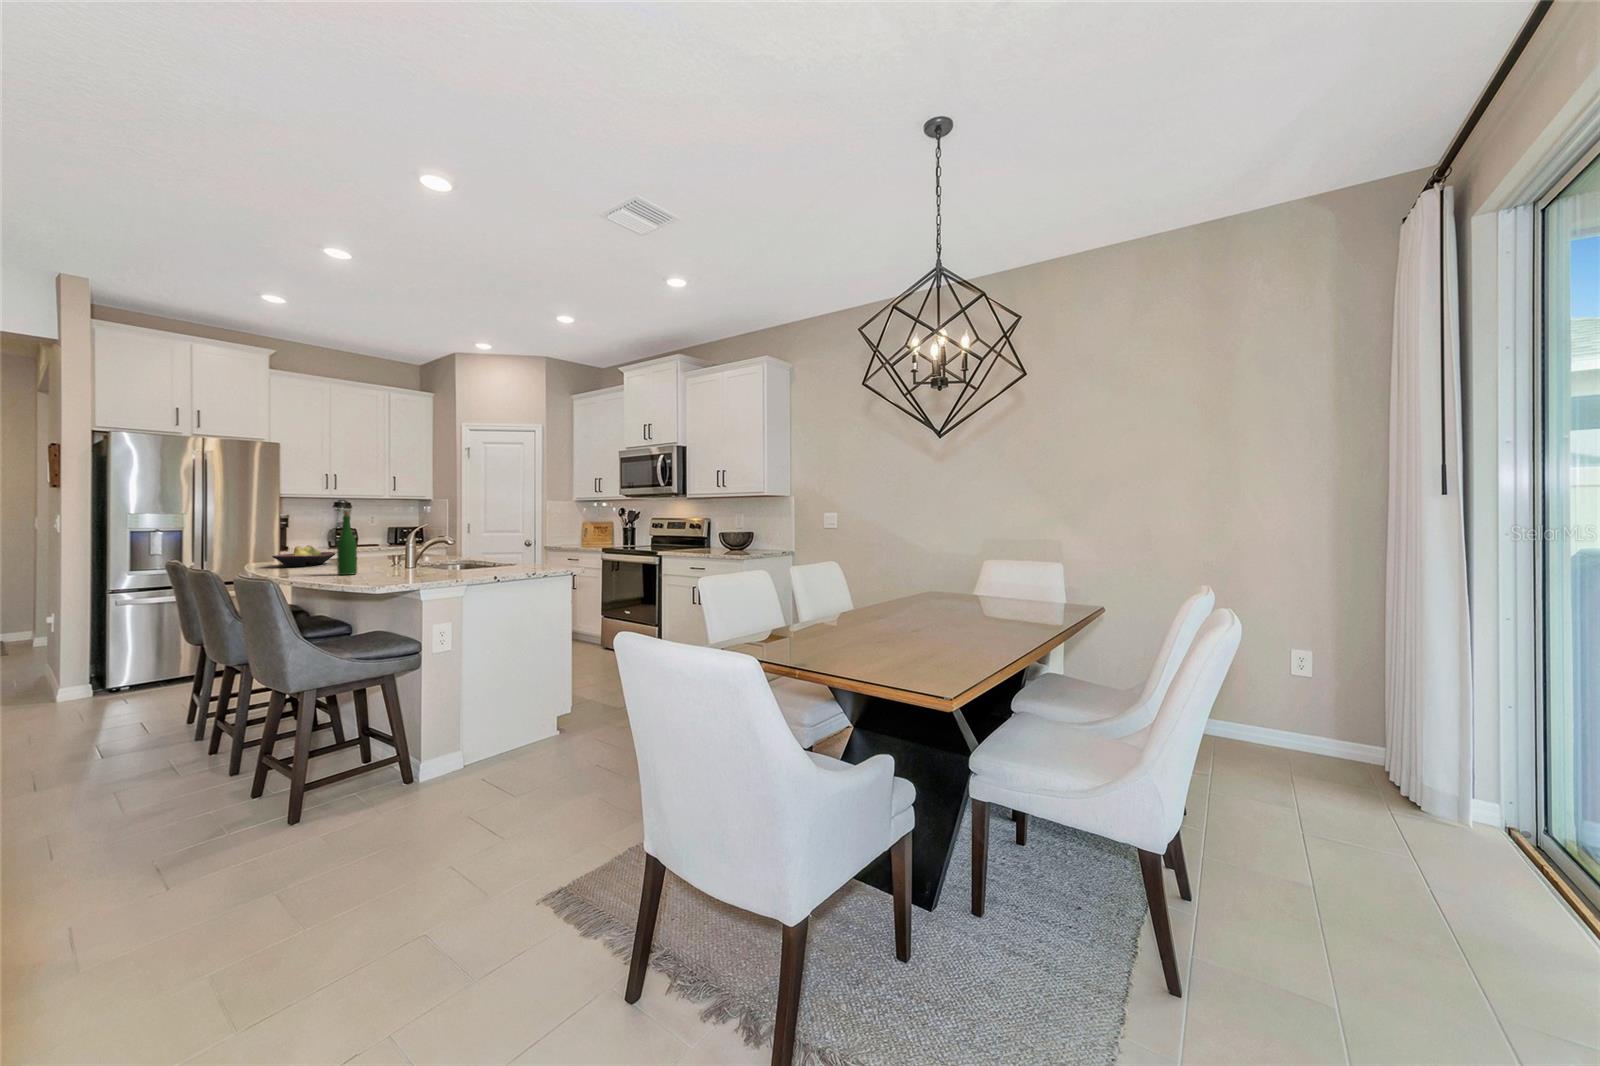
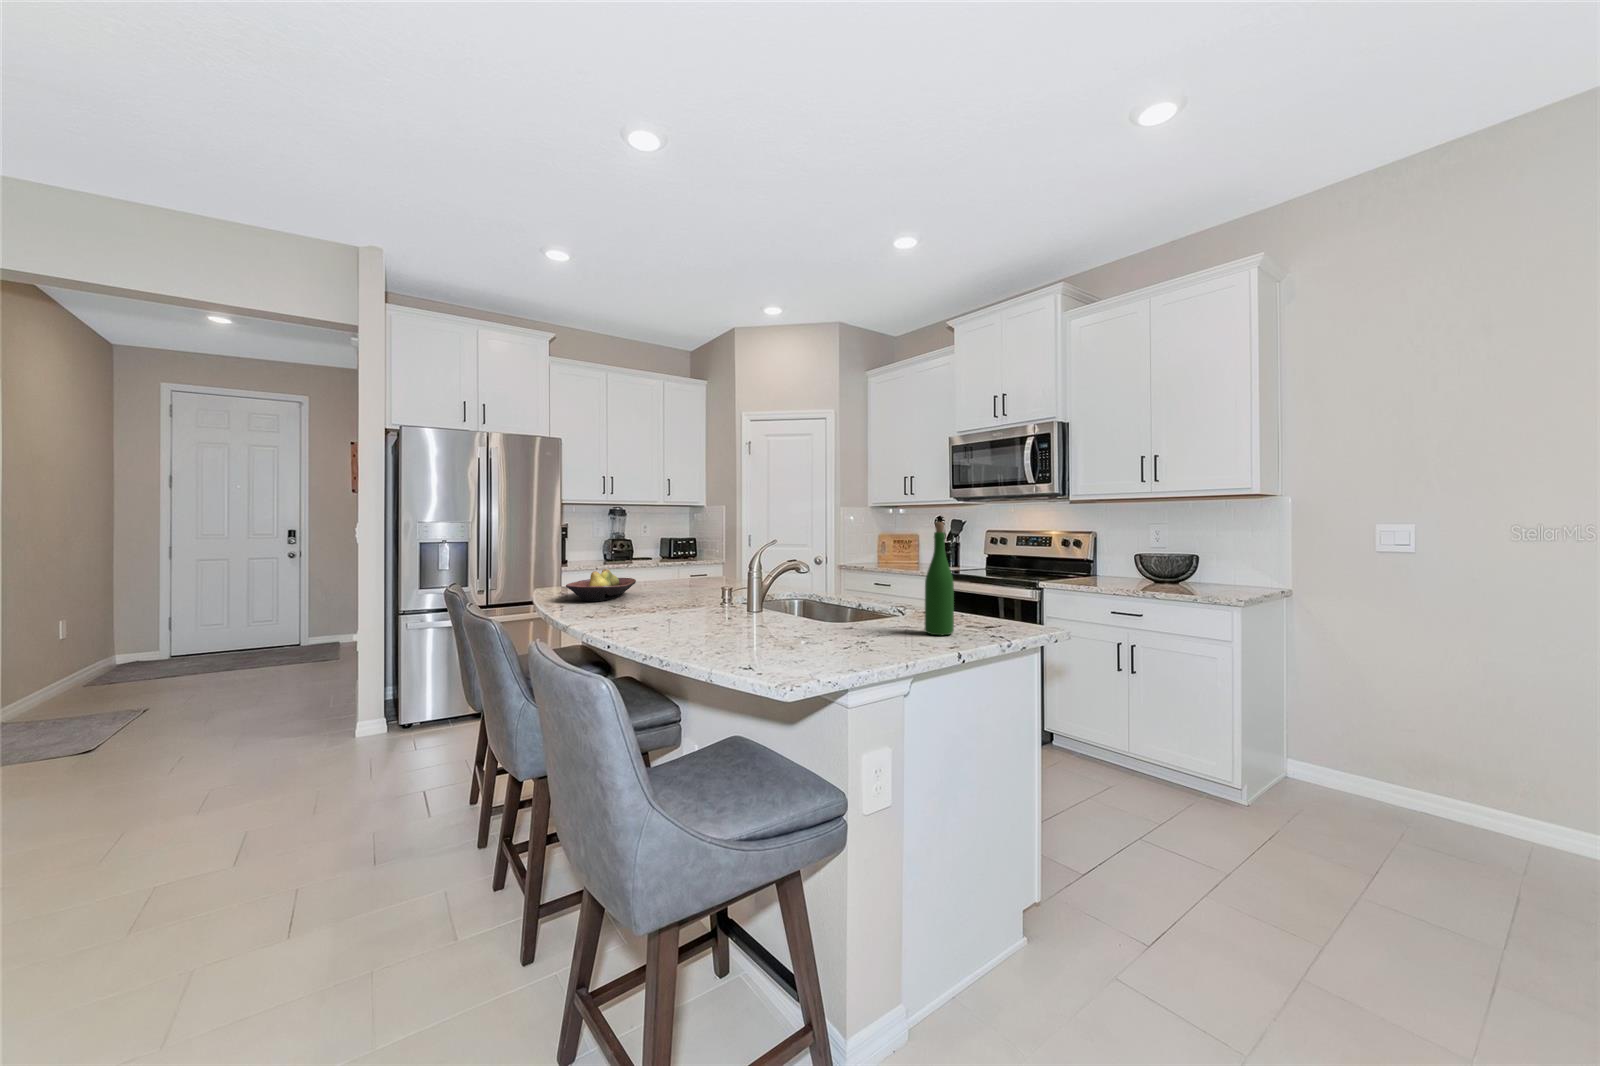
wine bottle: present [337,510,357,575] -> present [925,522,954,635]

